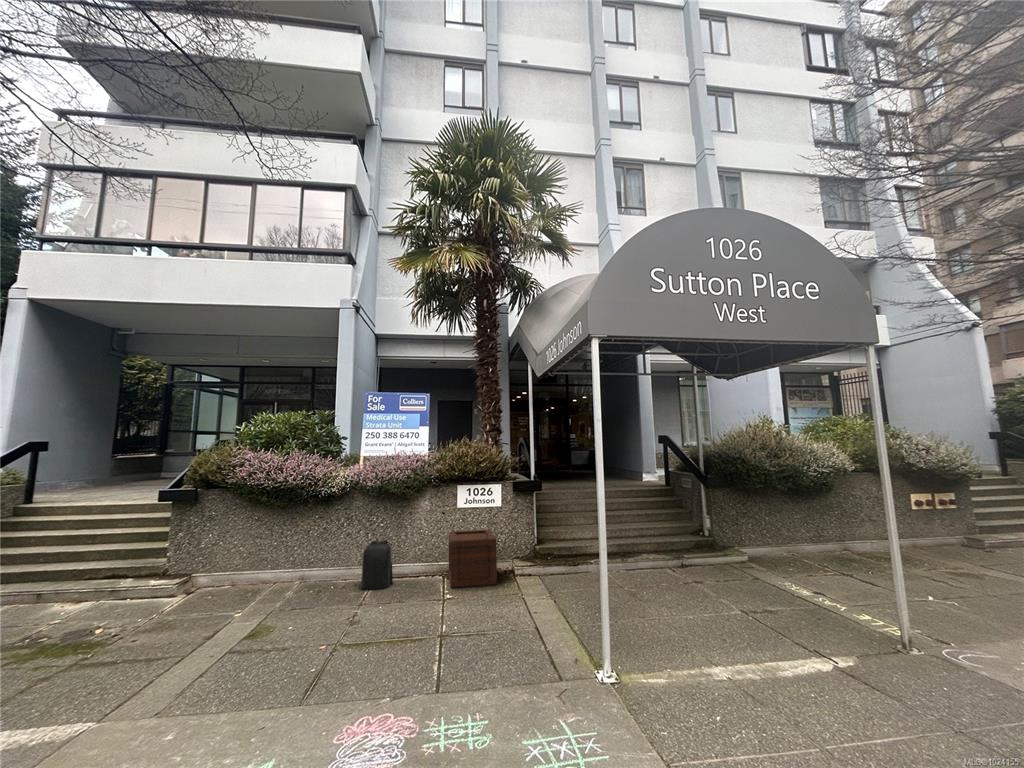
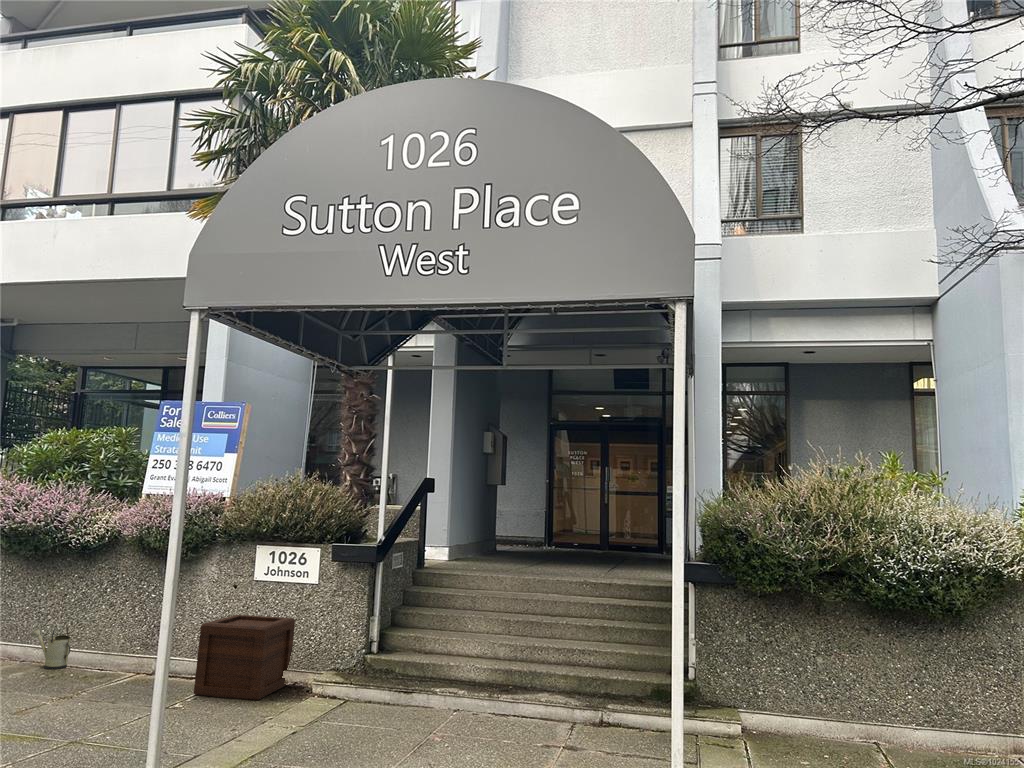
backpack: present [361,540,393,589] -> none [95,616,152,683]
watering can: none [289,555,324,587] -> present [31,627,71,669]

